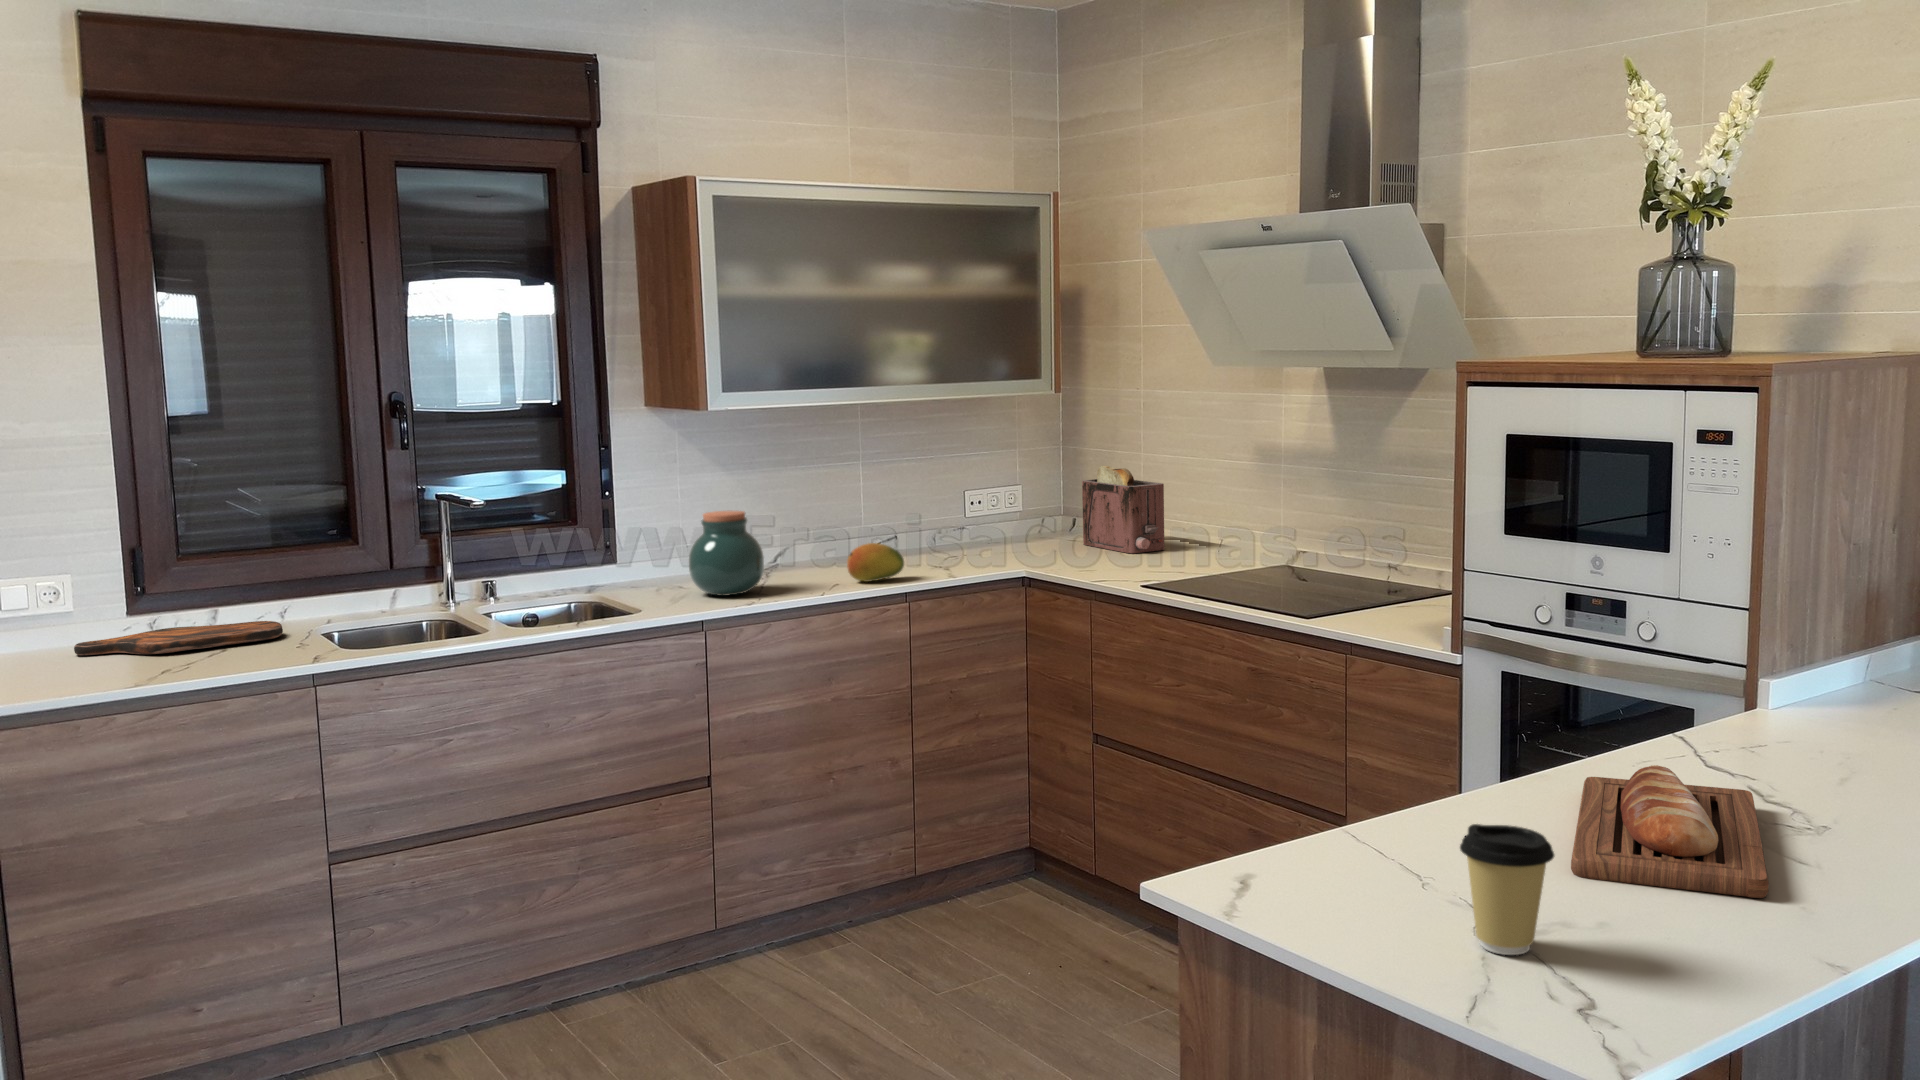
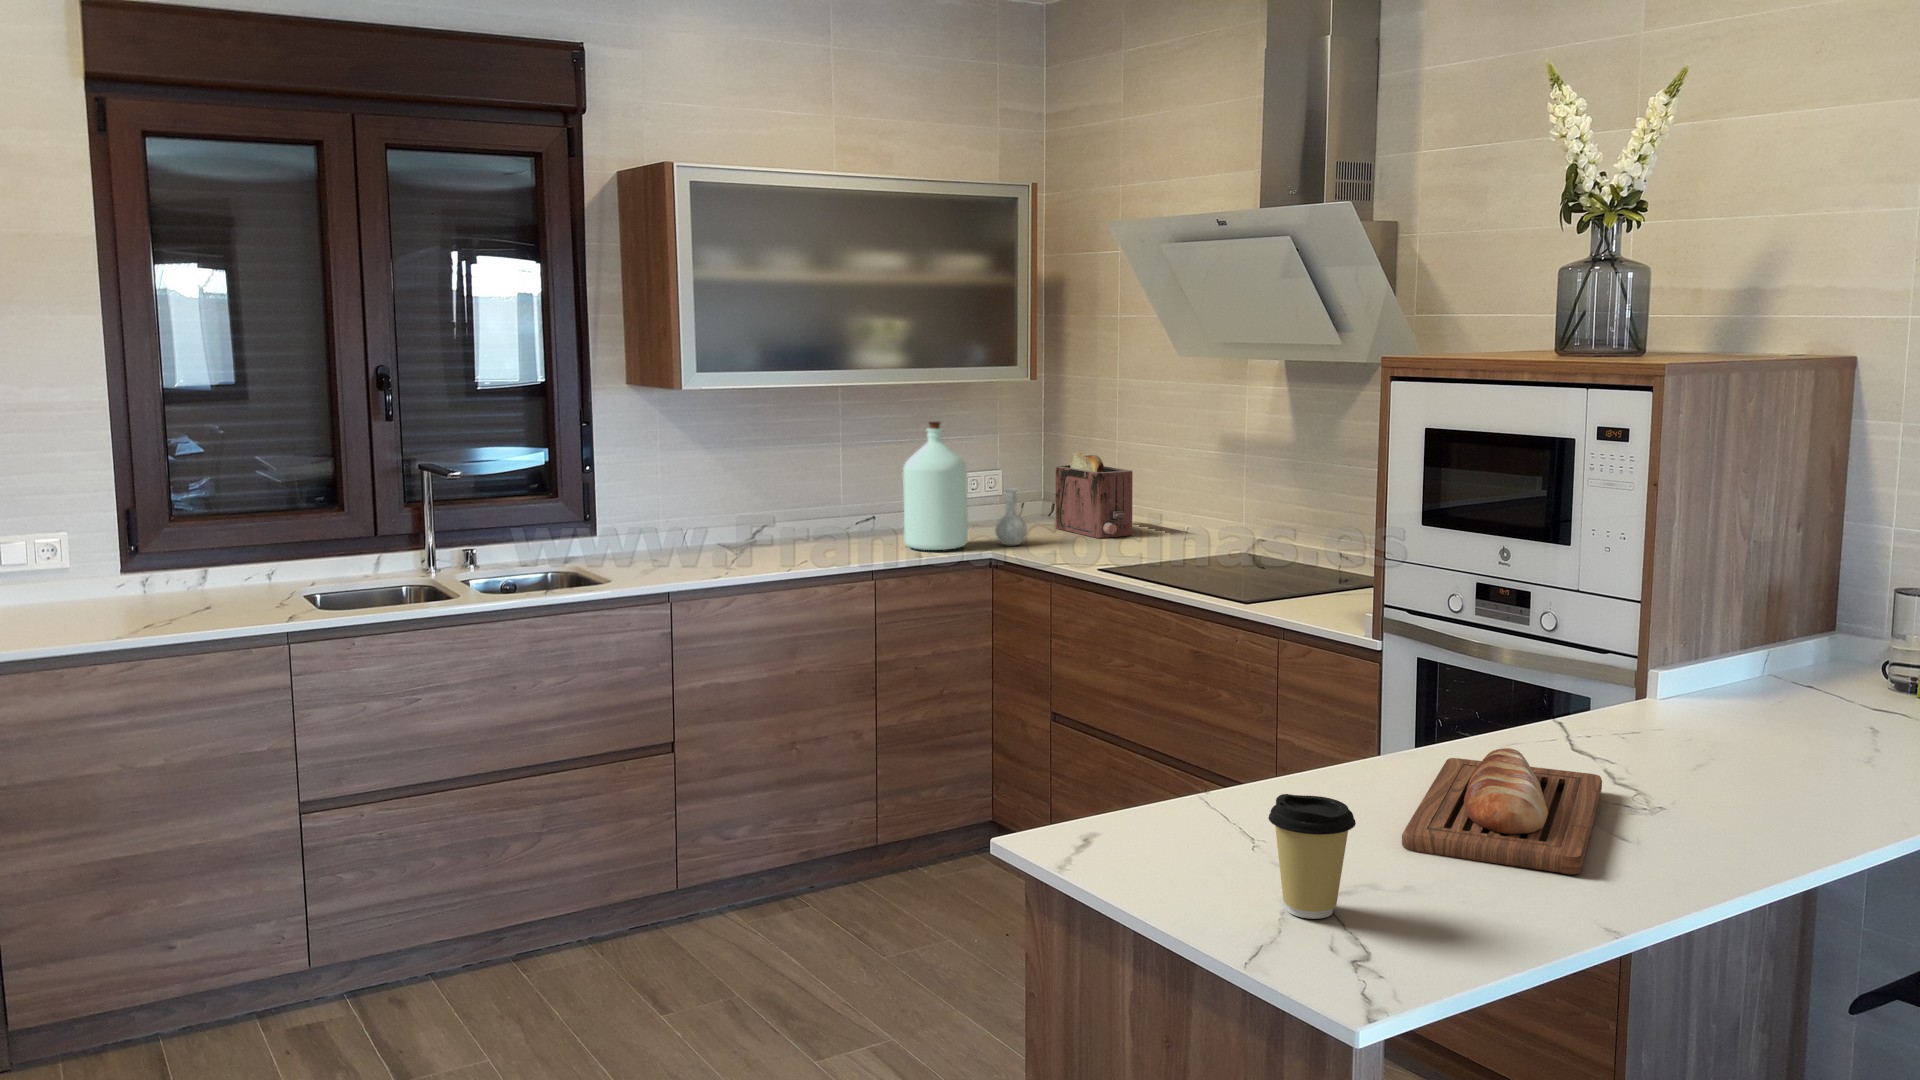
bottle: none [933,437,1060,570] -> present [903,421,1027,550]
jar: present [689,511,764,596] -> none [661,487,733,568]
fruit: present [847,543,904,582] -> none [815,522,871,559]
cutting board: present [74,621,283,656] -> none [68,581,267,609]

